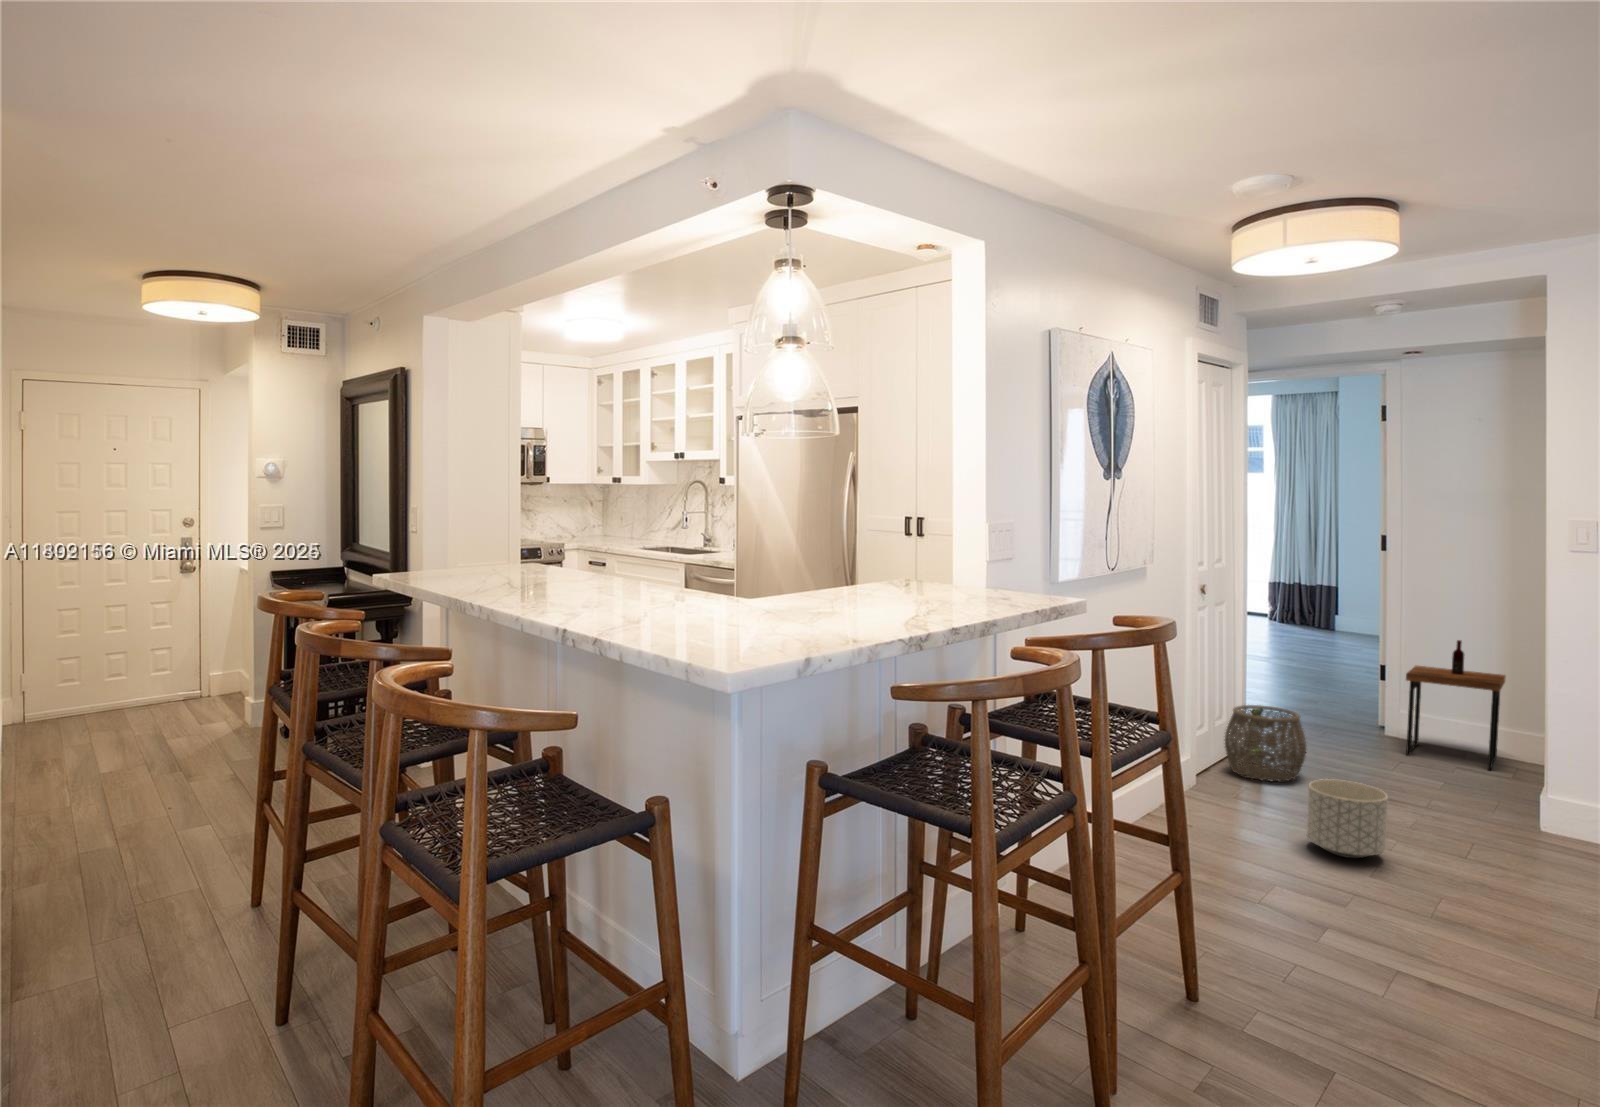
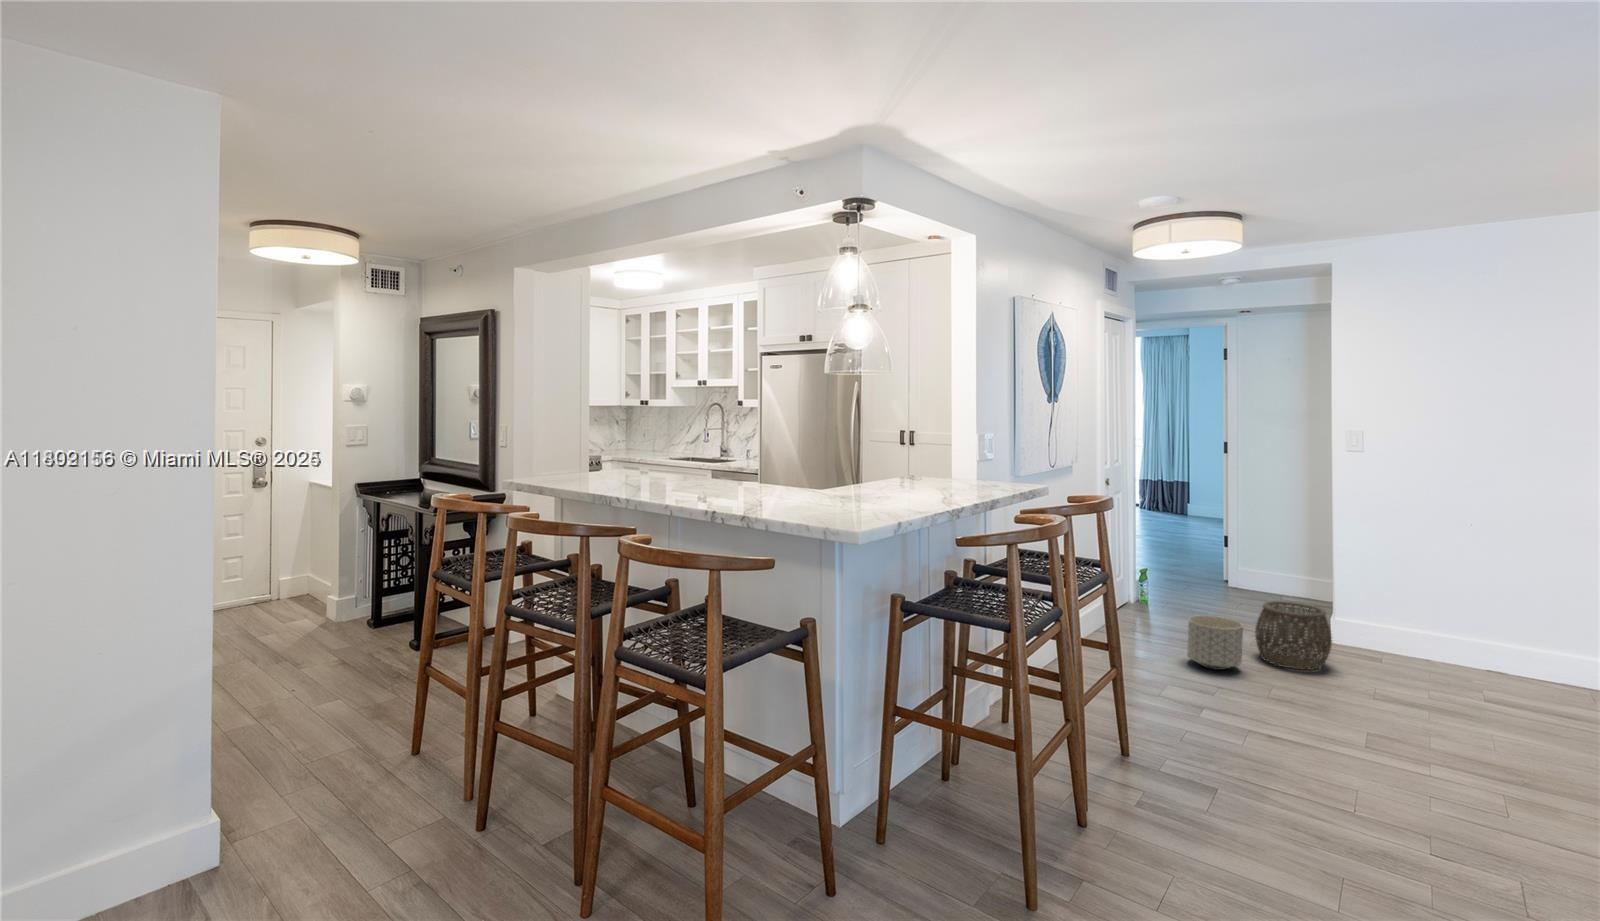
side table: present [1406,640,1506,770] -> none [1247,518,1316,610]
woven basket: present [1225,705,1306,782] -> present [1255,601,1332,670]

